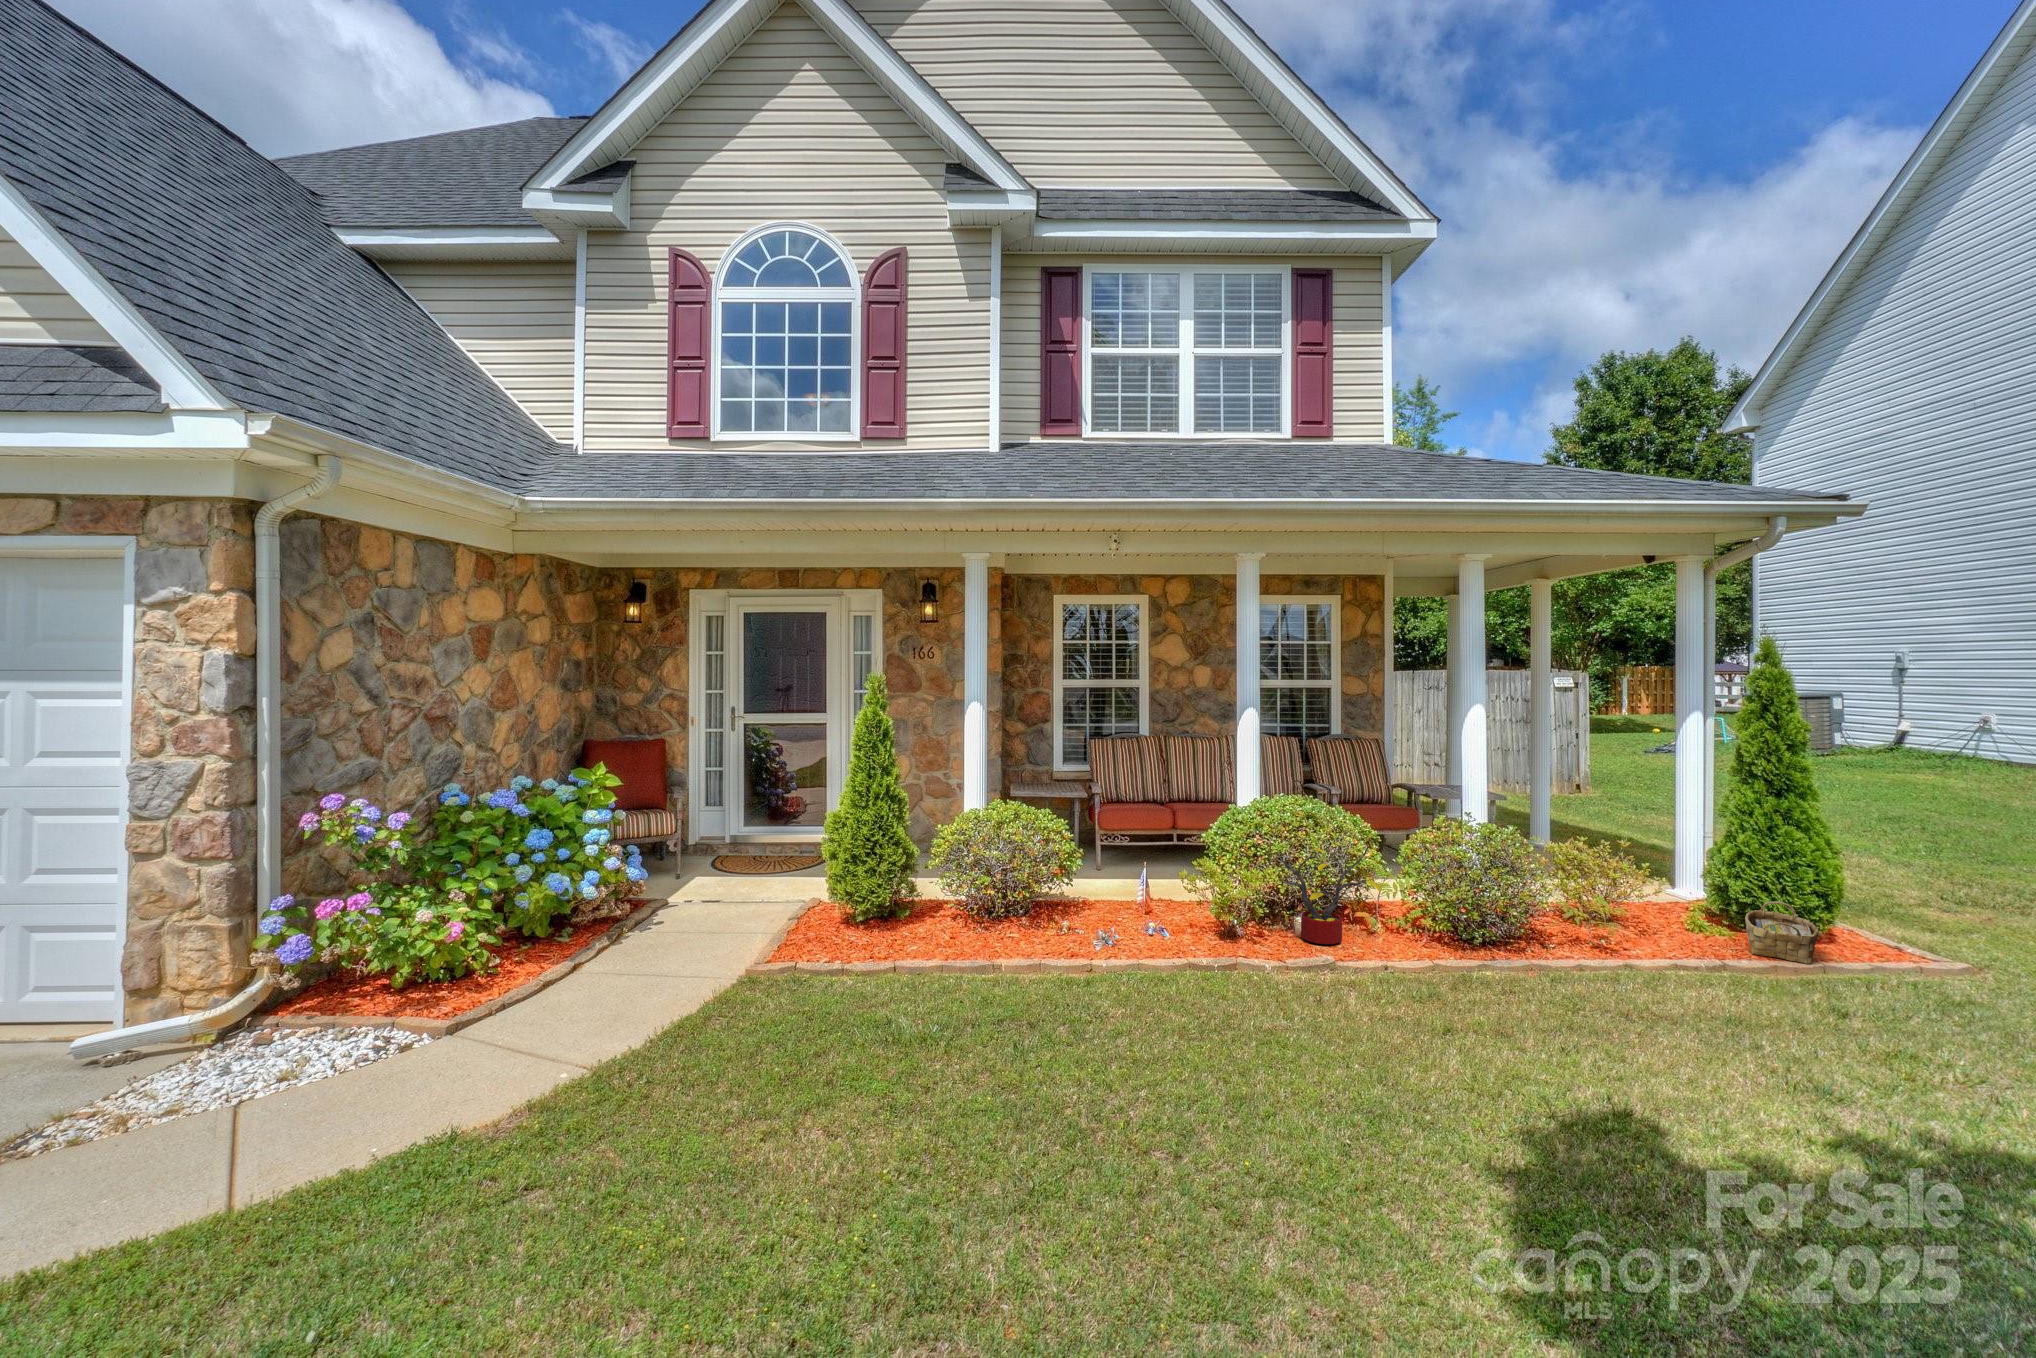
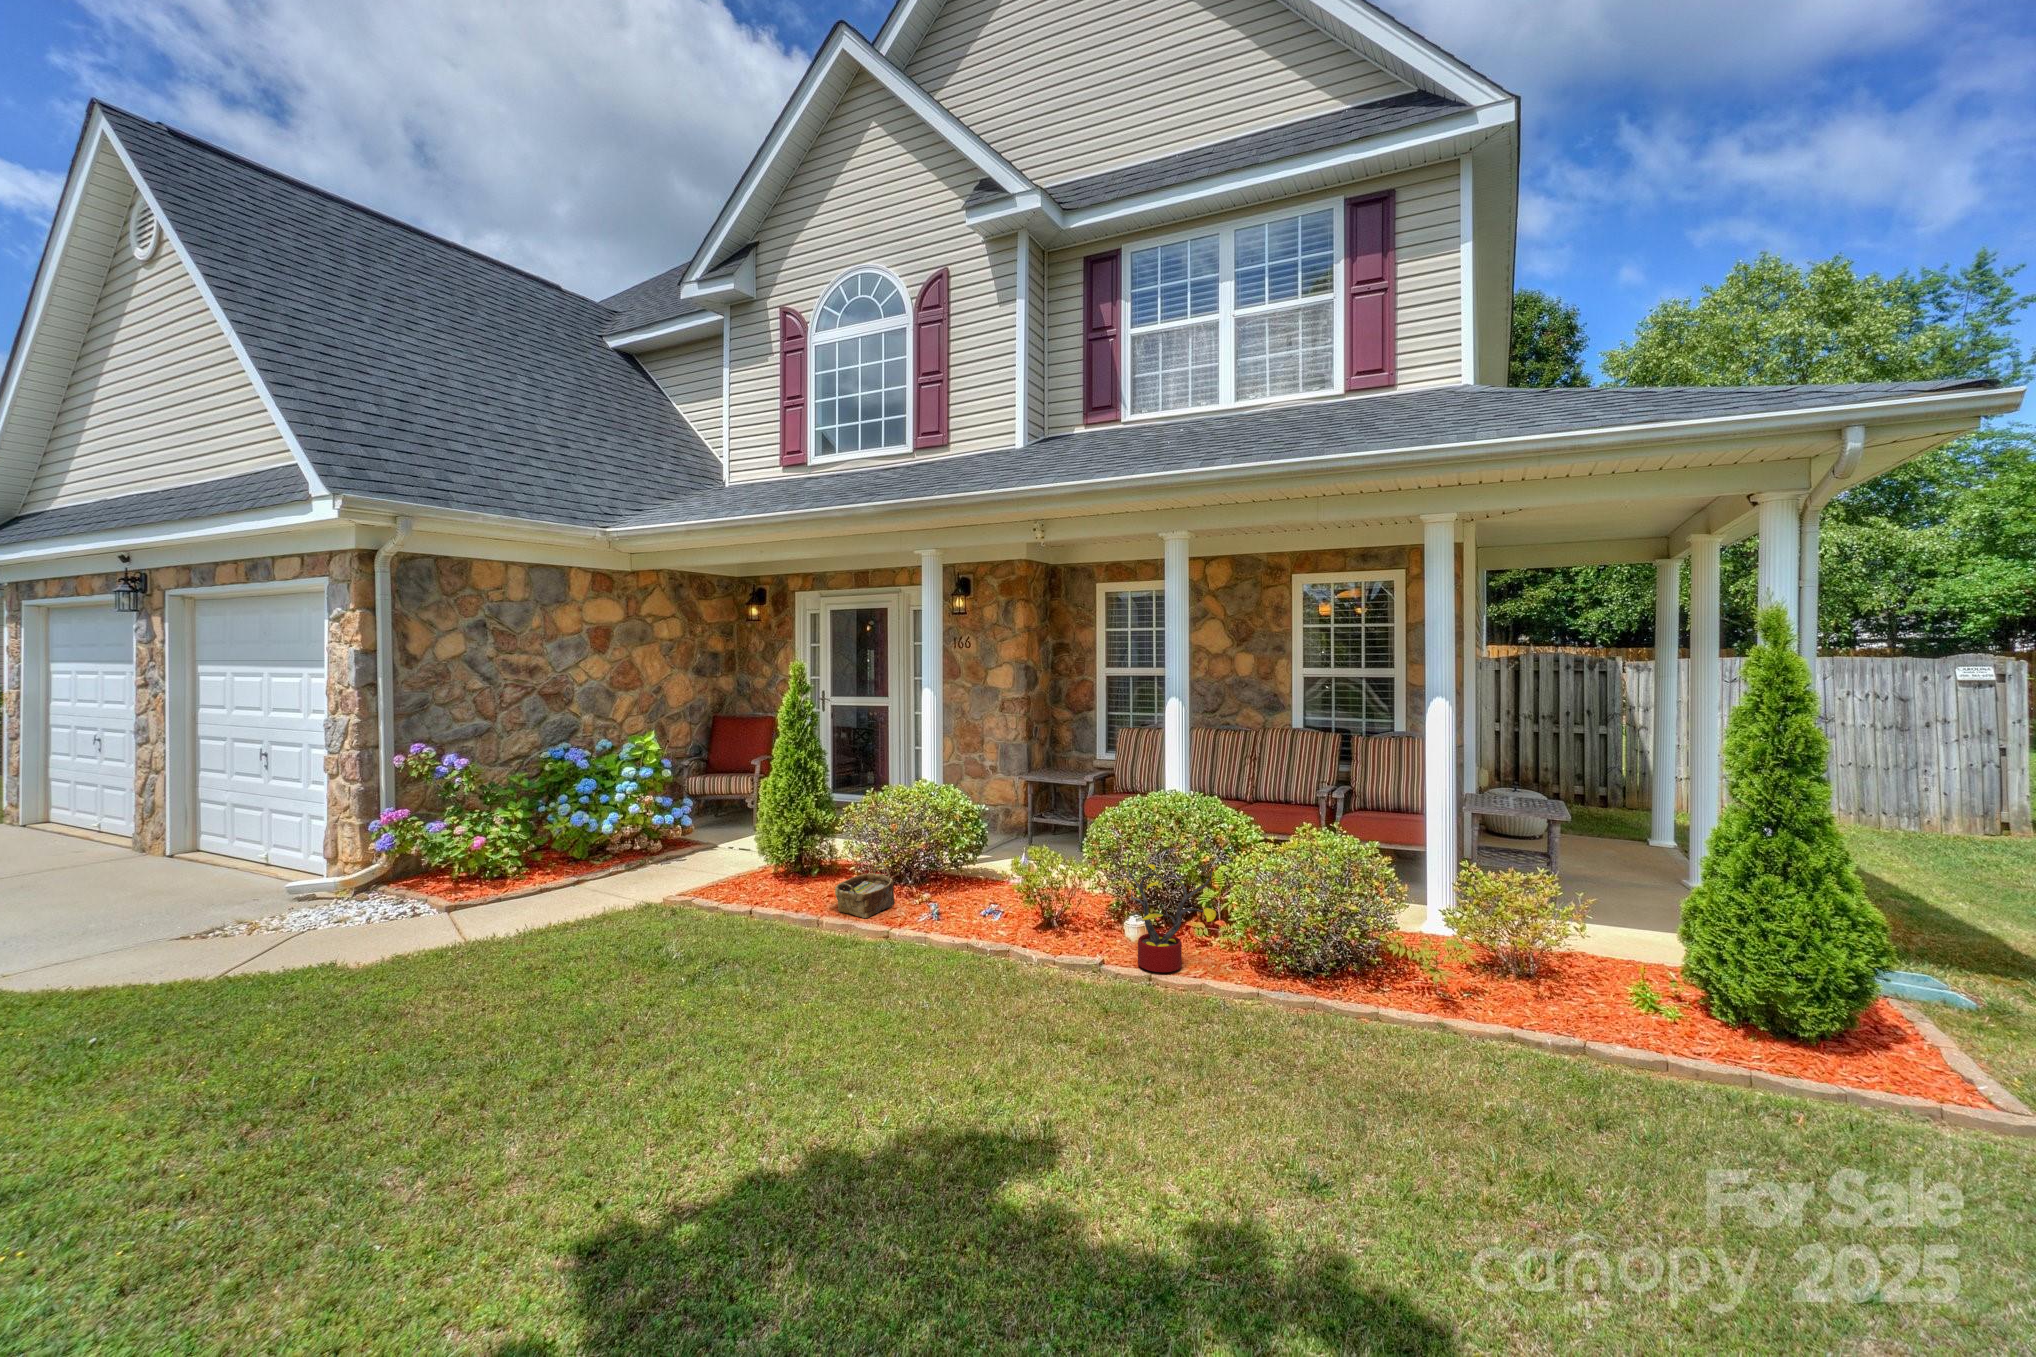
woven basket: present [1745,901,1819,964] -> present [835,865,895,918]

